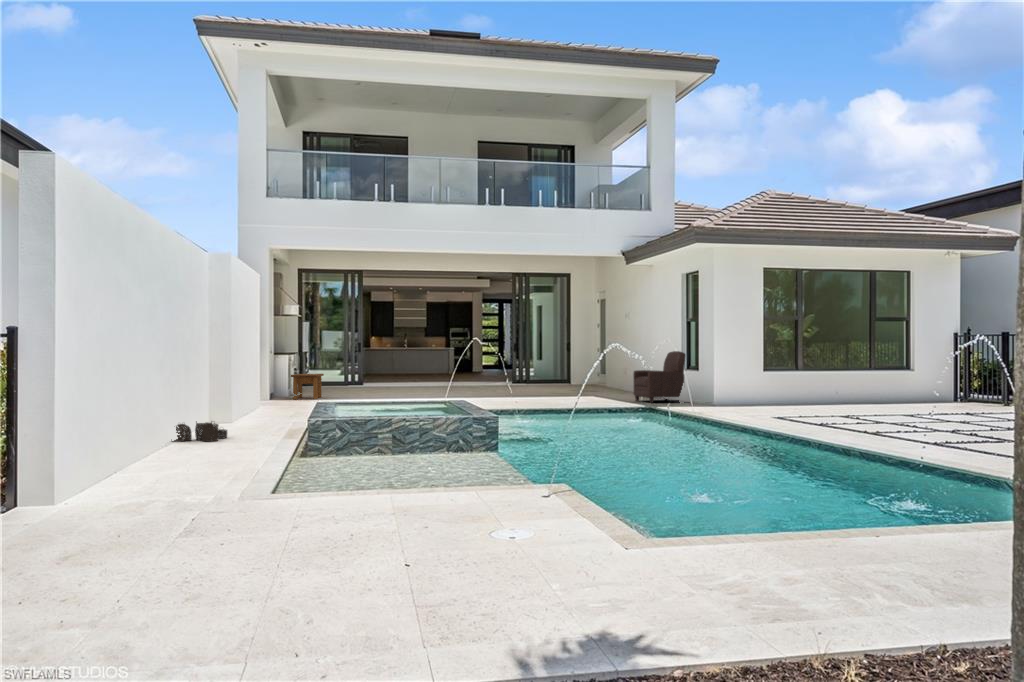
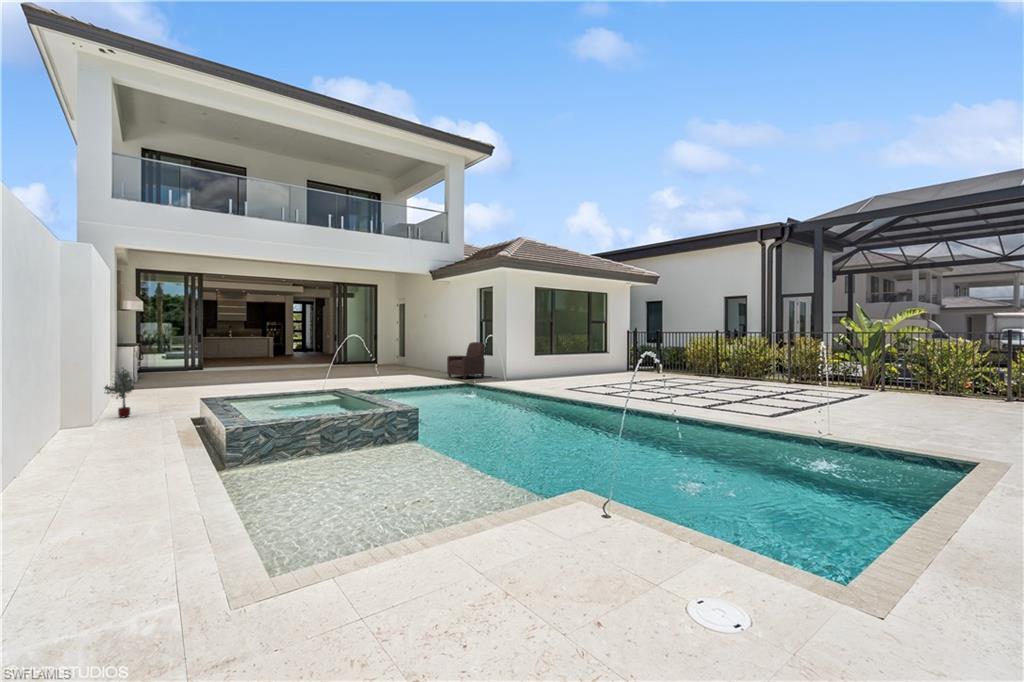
potted tree: none [240,370,265,419] -> present [105,368,134,418]
side table: present [291,374,324,399] -> none [140,361,172,385]
woven basket: present [171,421,227,442] -> none [28,440,114,474]

